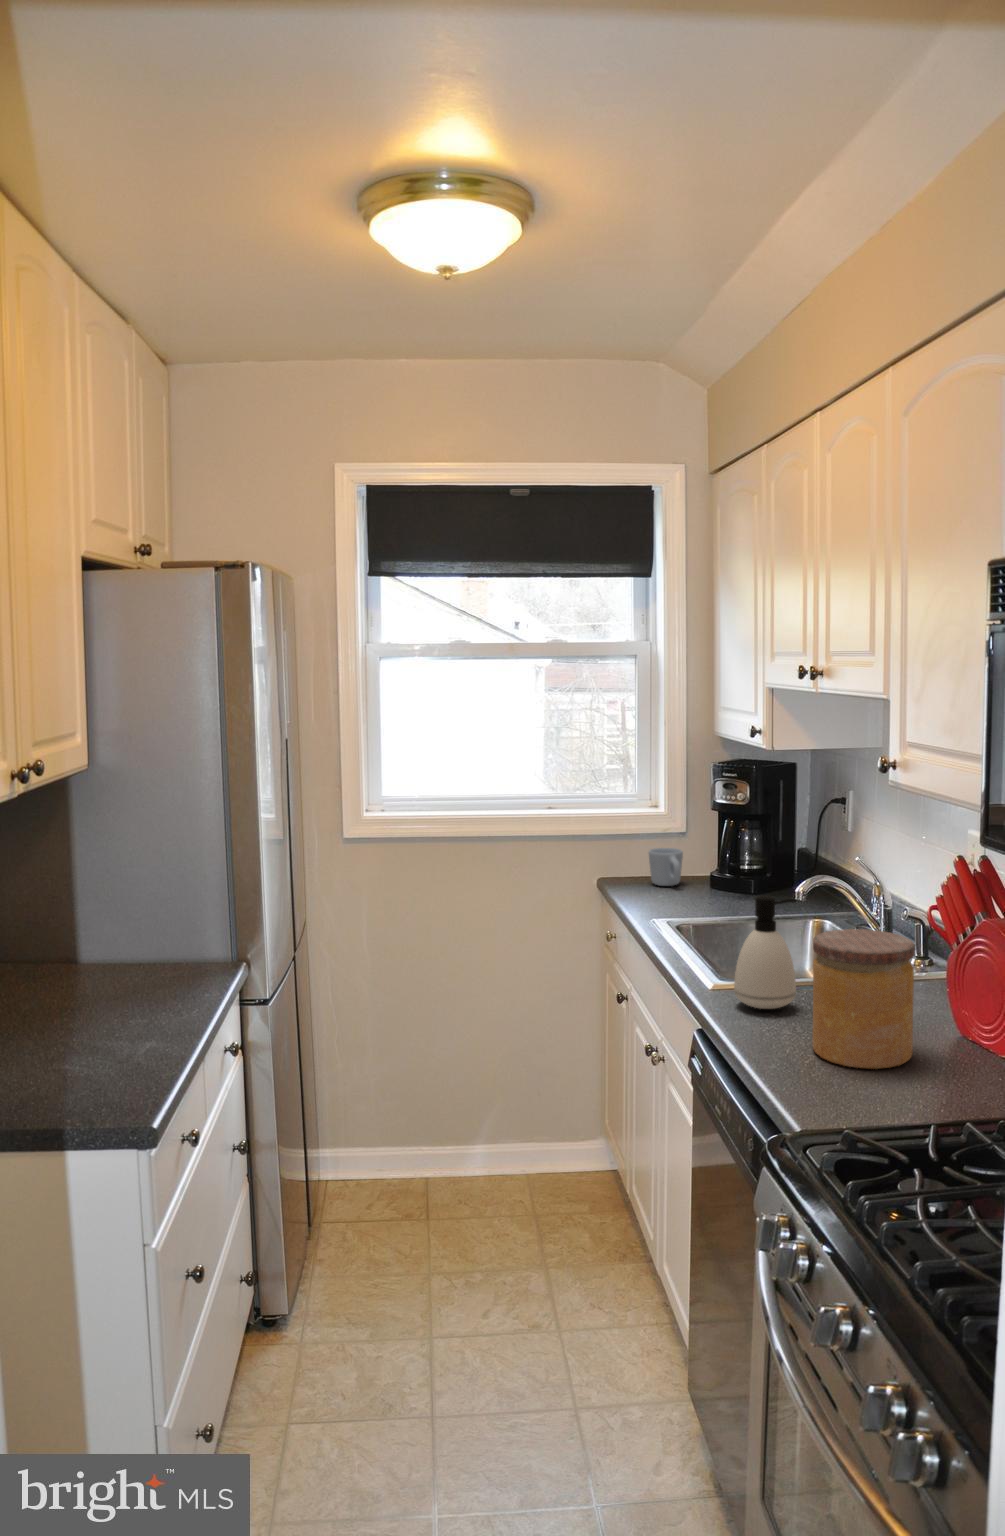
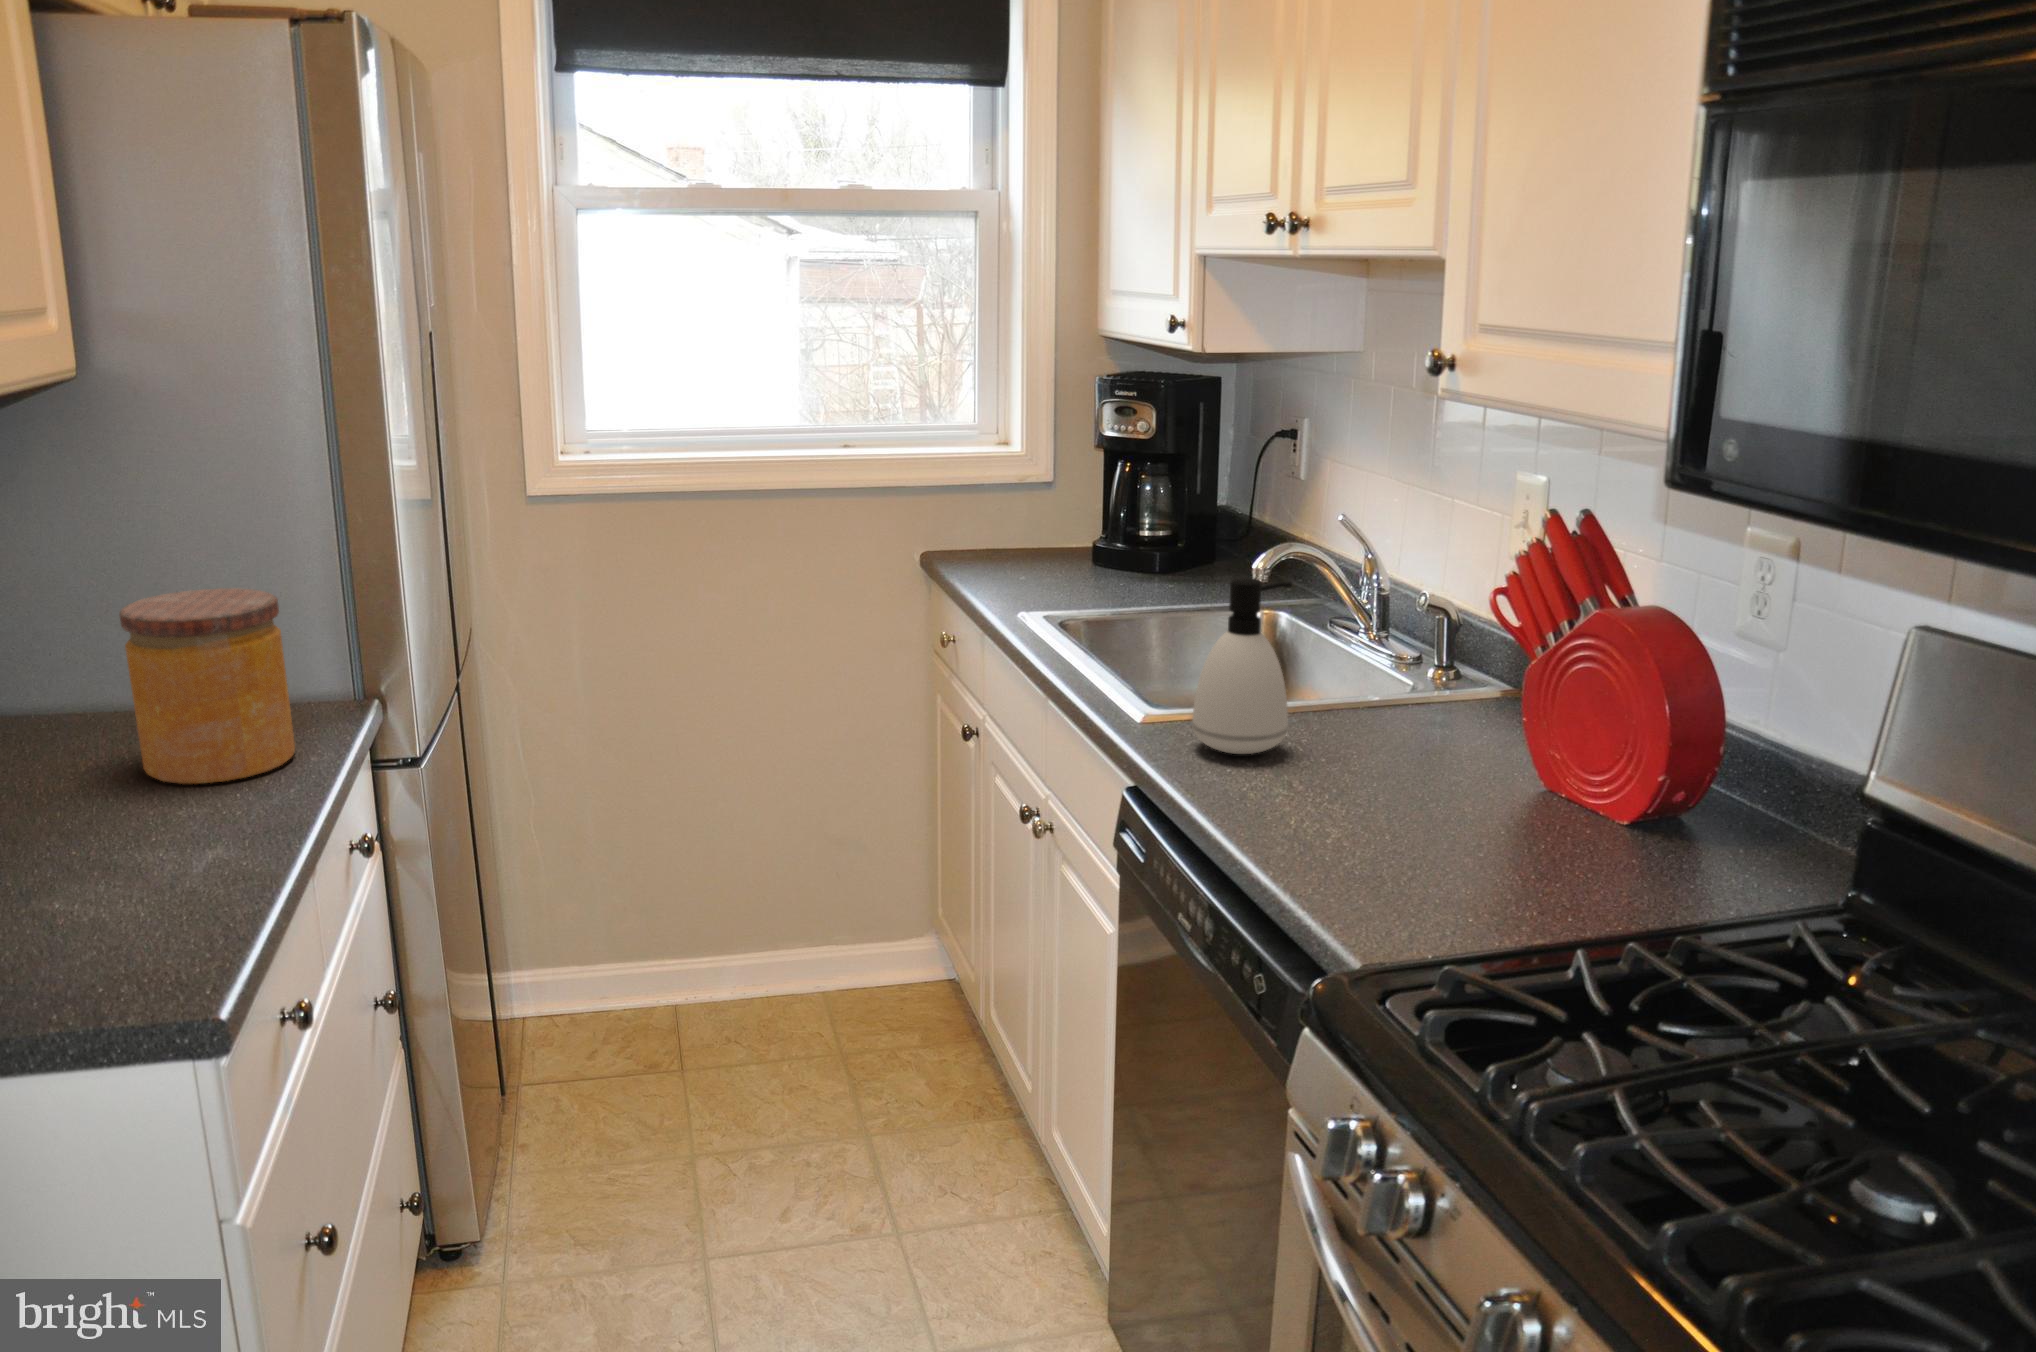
mug: present [649,848,683,886] -> none [1005,507,1057,564]
jar: present [813,929,915,1069] -> present [119,588,295,784]

